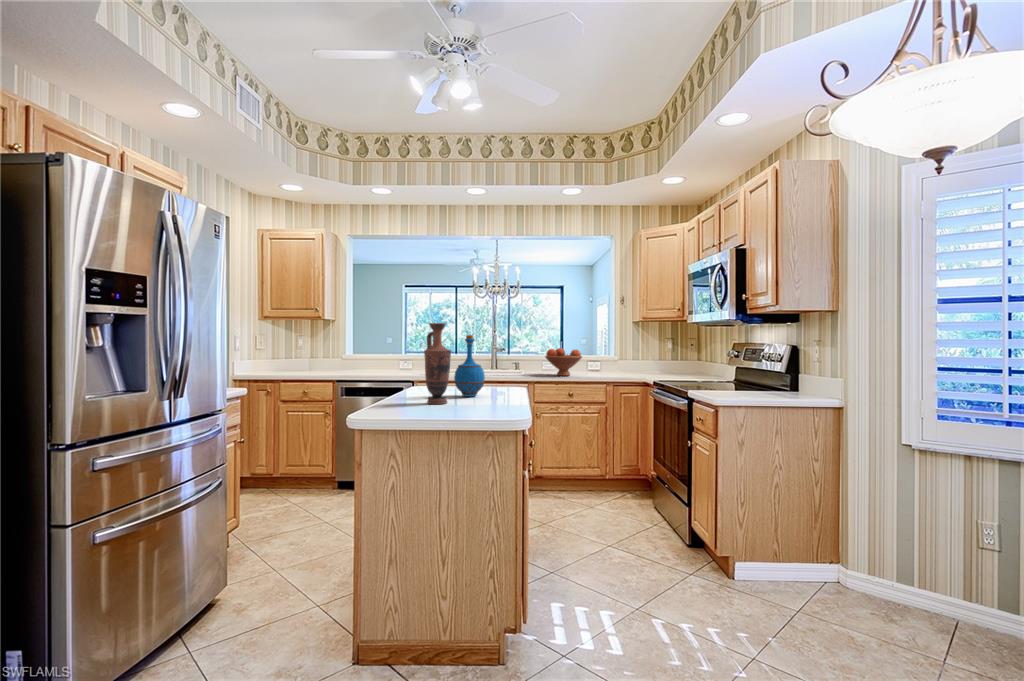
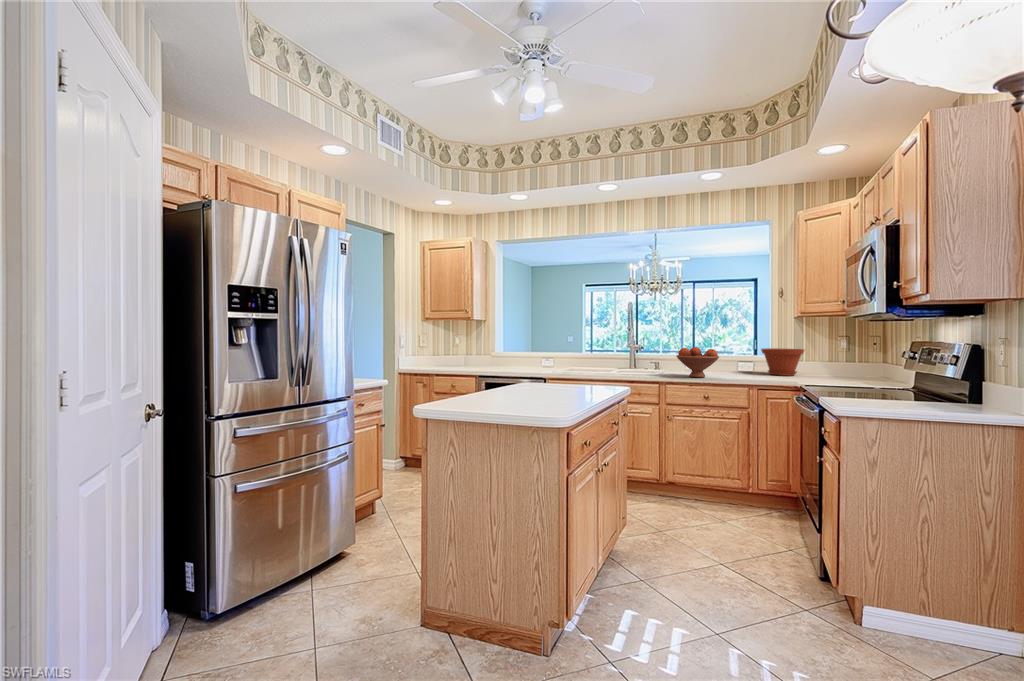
vase: present [424,323,451,404] -> none [502,328,527,403]
bottle: present [454,335,485,397] -> none [541,338,570,397]
plant pot: none [609,349,643,372] -> present [761,348,804,376]

